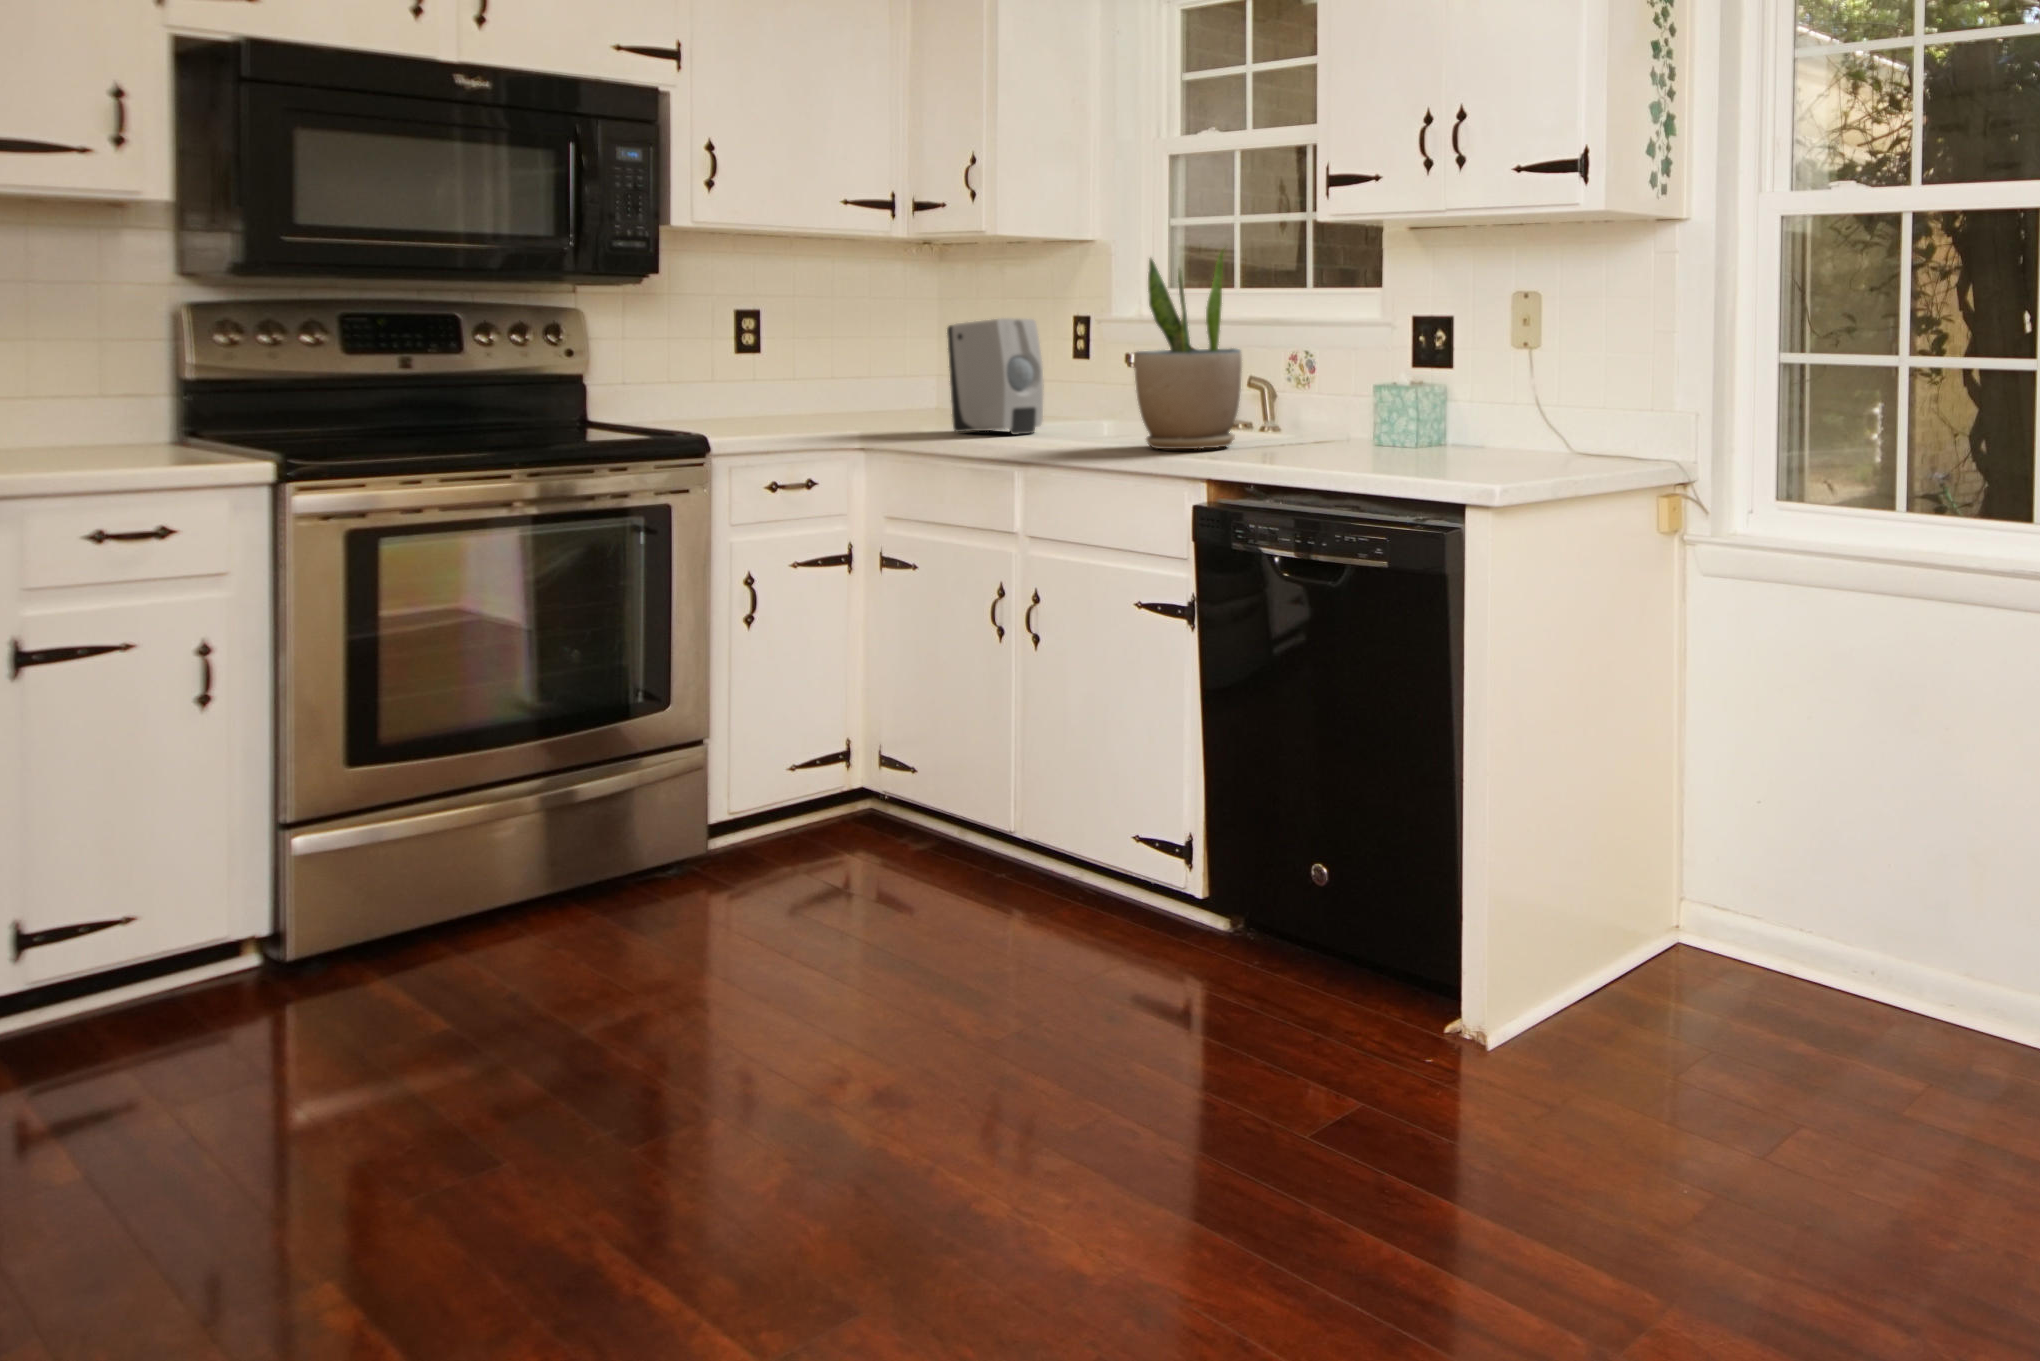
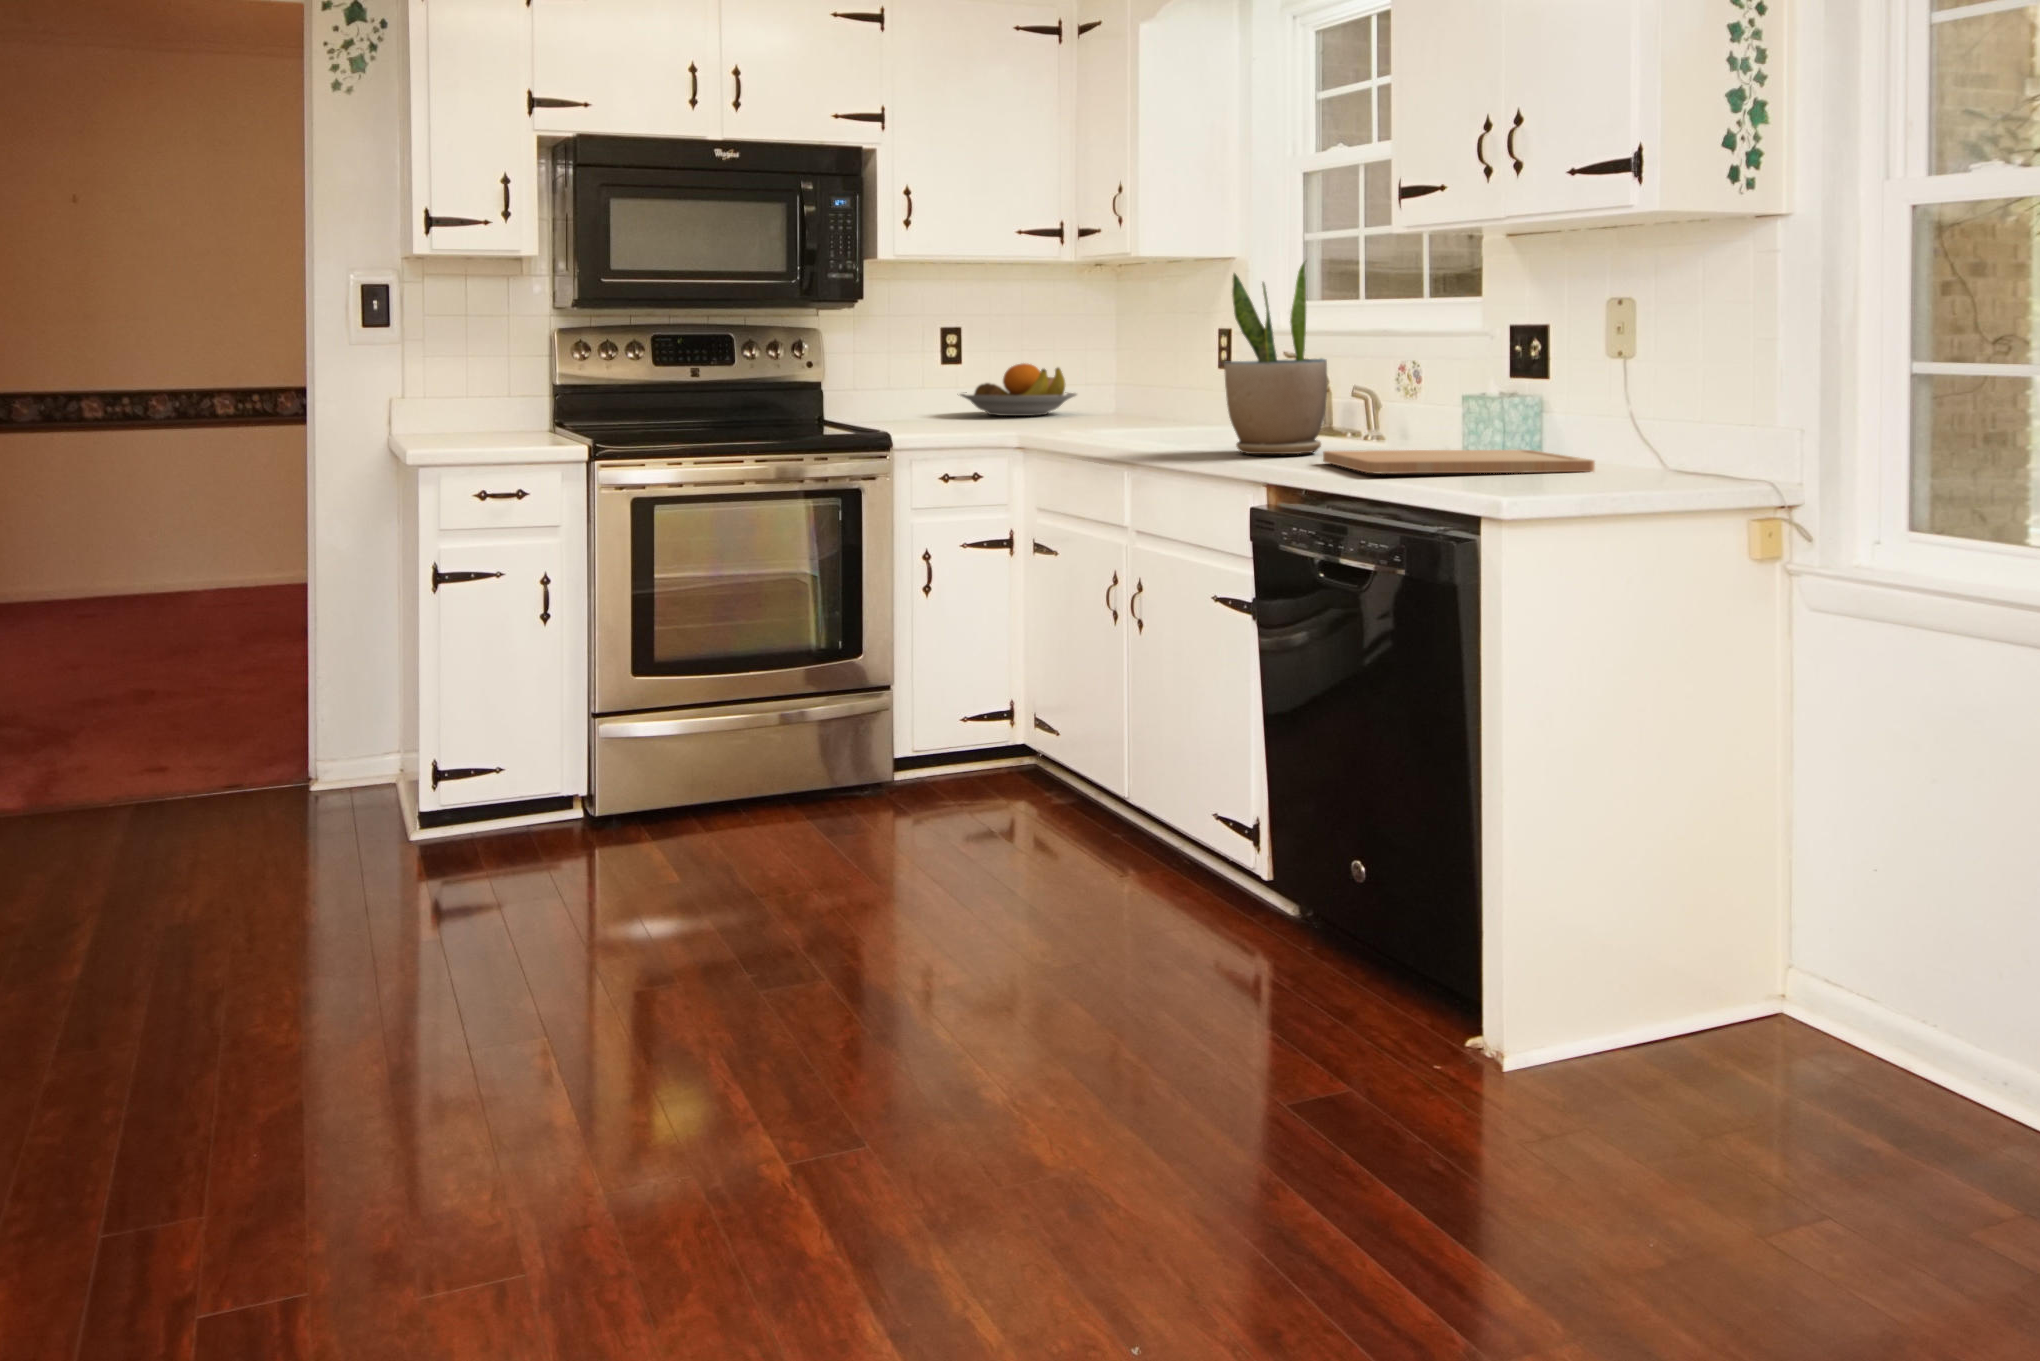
soap dispenser: present [947,318,1044,434] -> none [1087,332,1169,438]
fruit bowl: none [749,352,895,411] -> present [960,363,1077,416]
cutting board: none [1255,438,1519,467] -> present [1323,450,1595,474]

